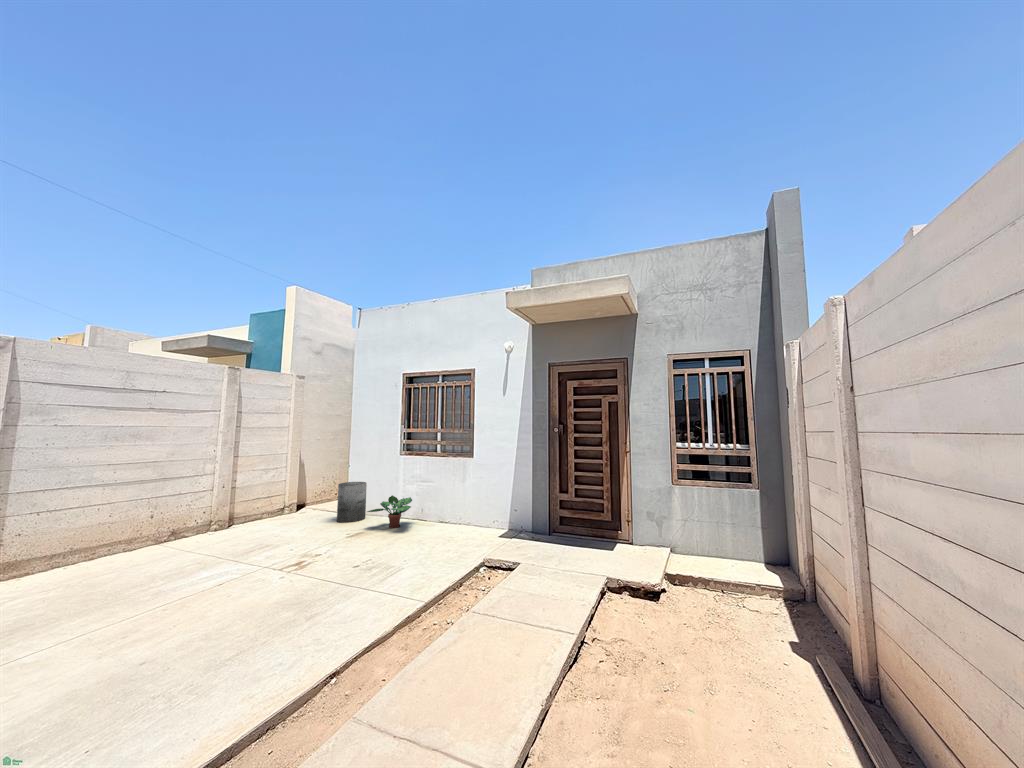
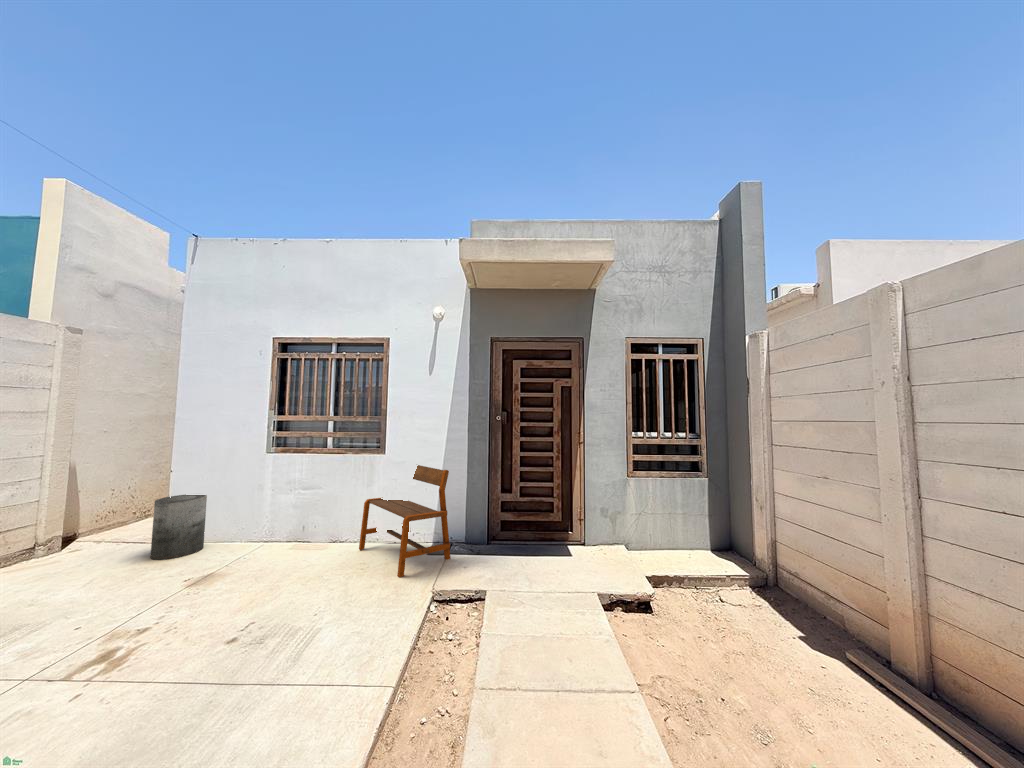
bench: none [455,465,514,549] -> present [359,465,450,577]
potted plant: present [367,495,412,528] -> none [212,511,291,559]

